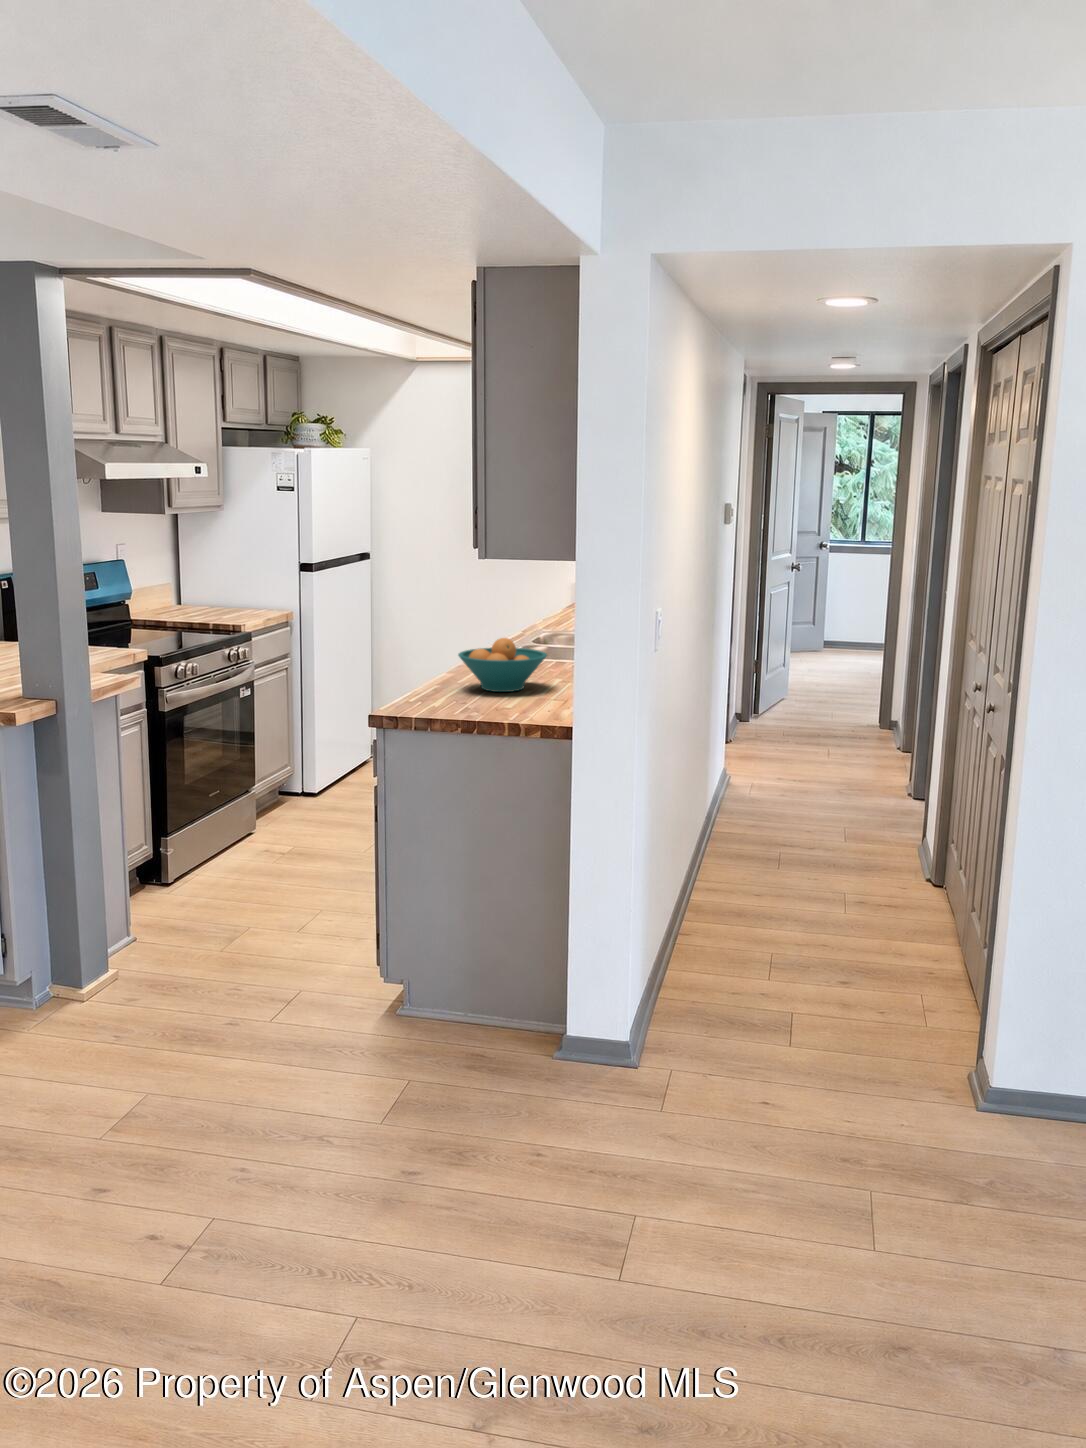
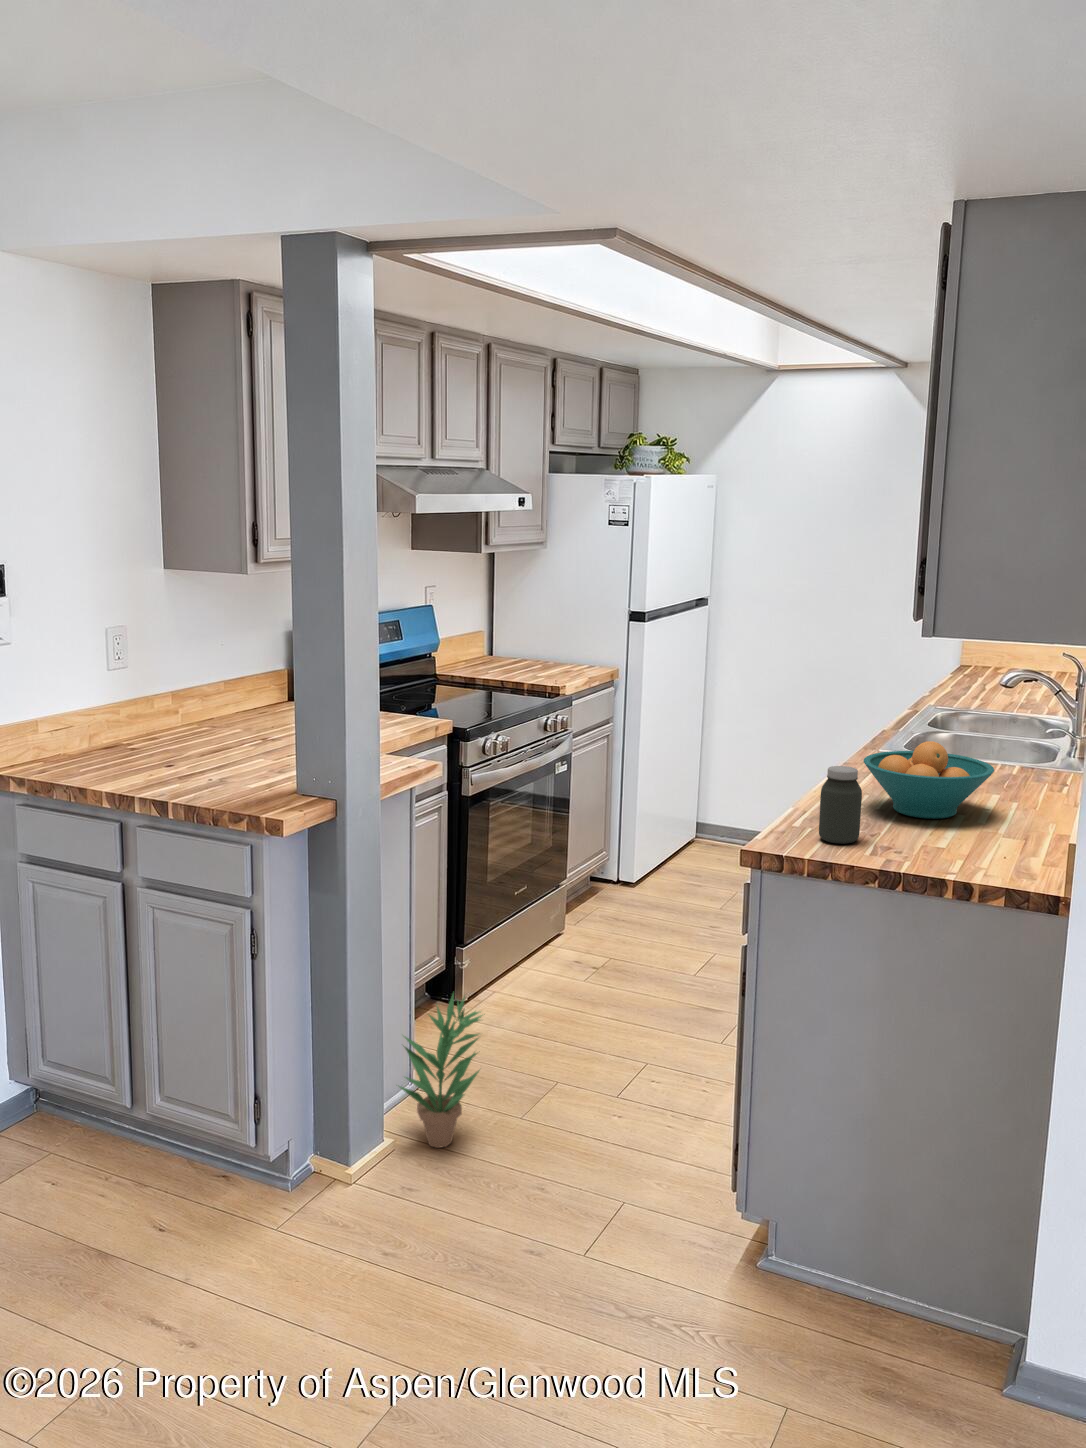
jar: none [422,654,450,708] -> present [819,766,862,844]
potted plant: none [116,851,186,974] -> present [399,994,482,1148]

